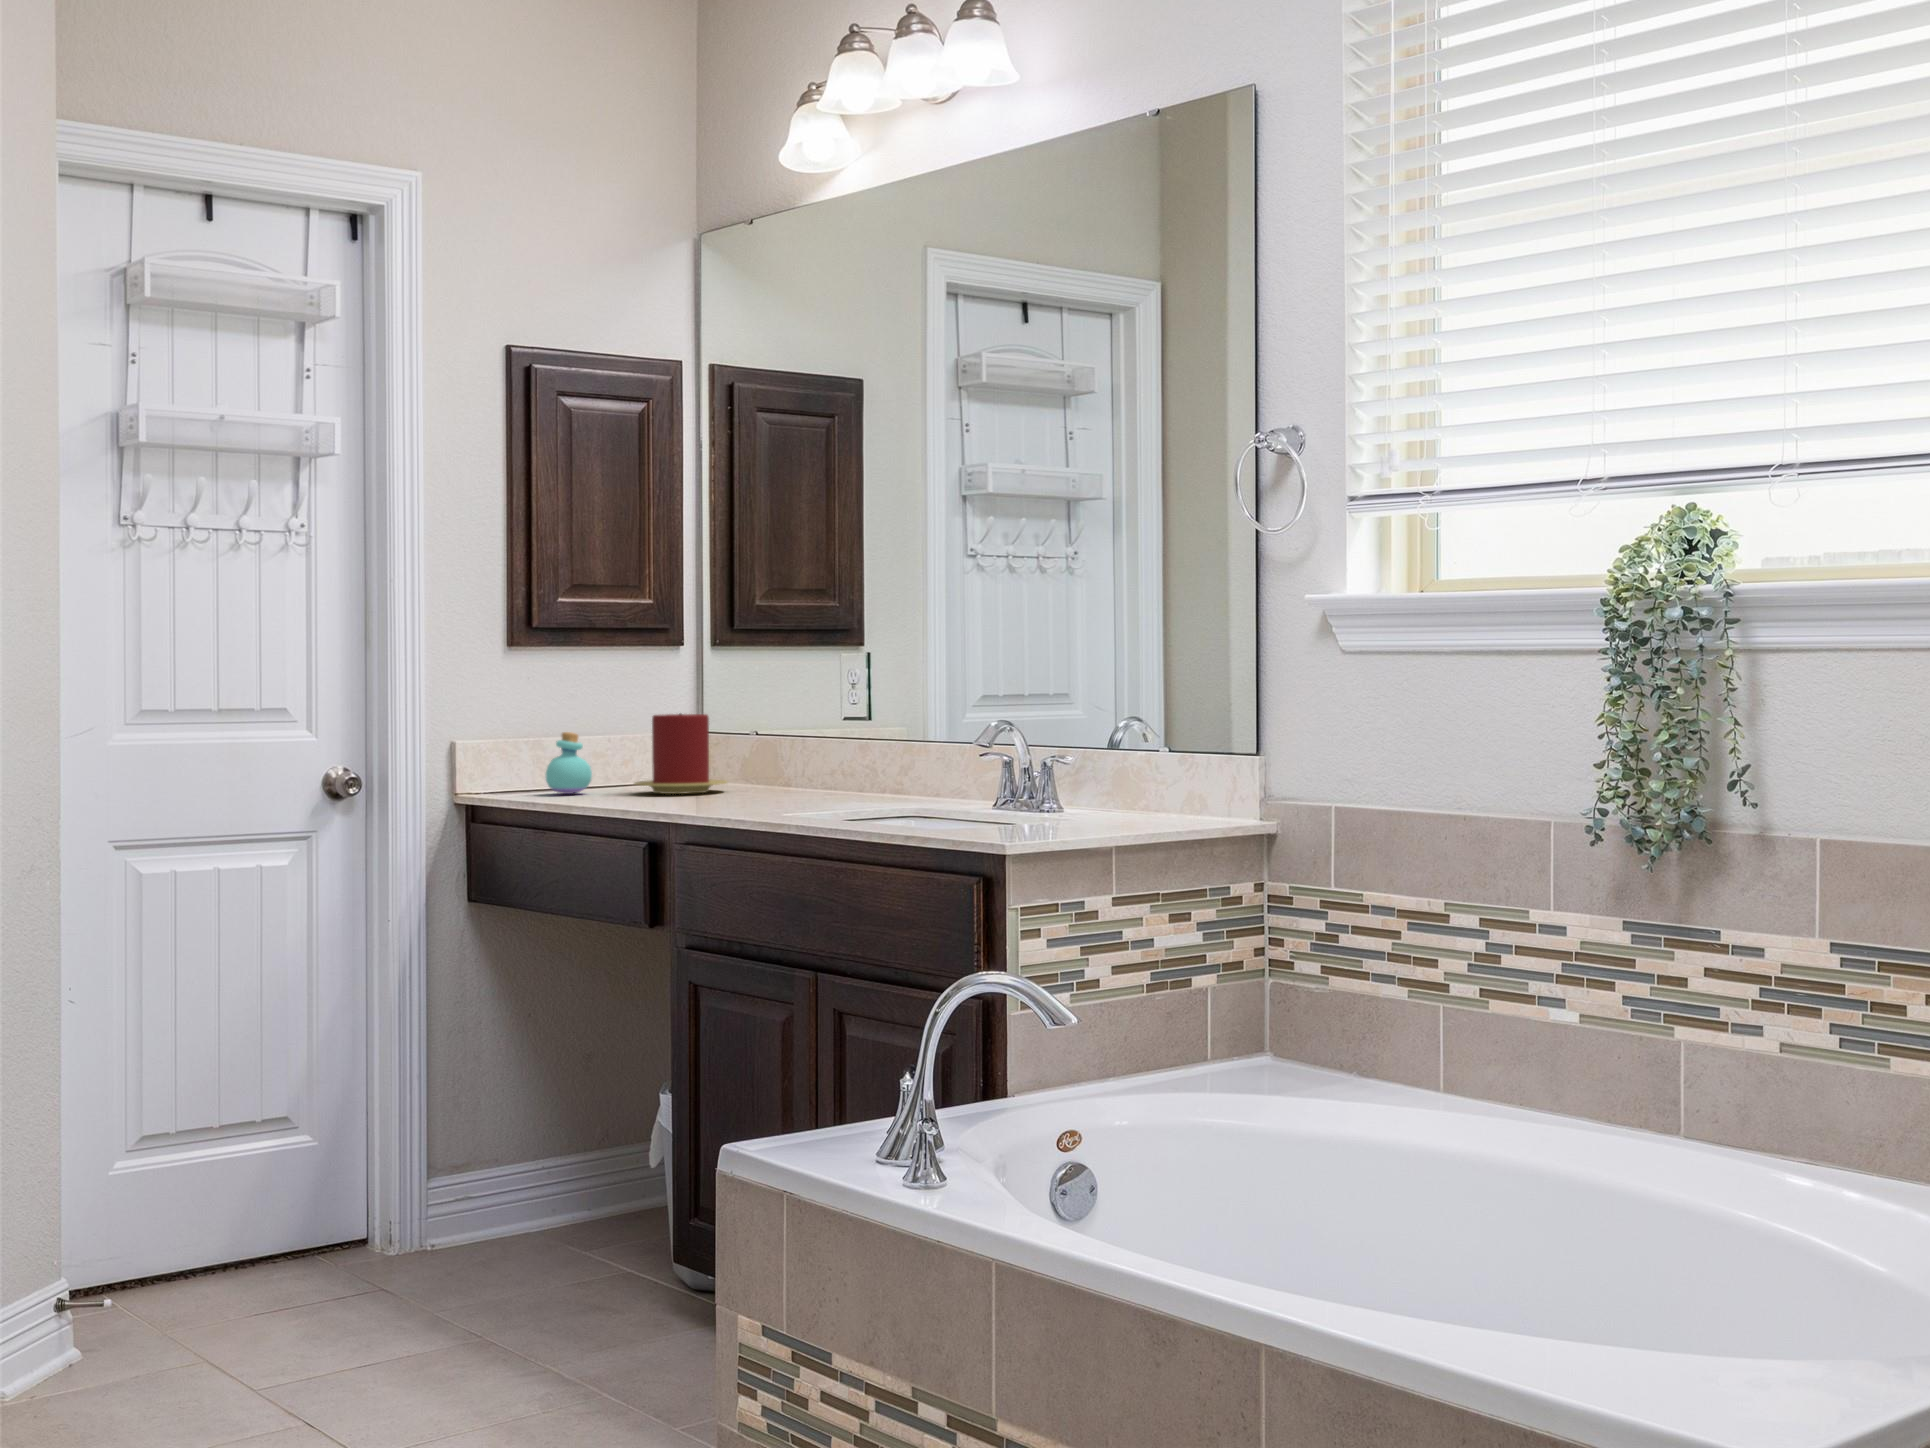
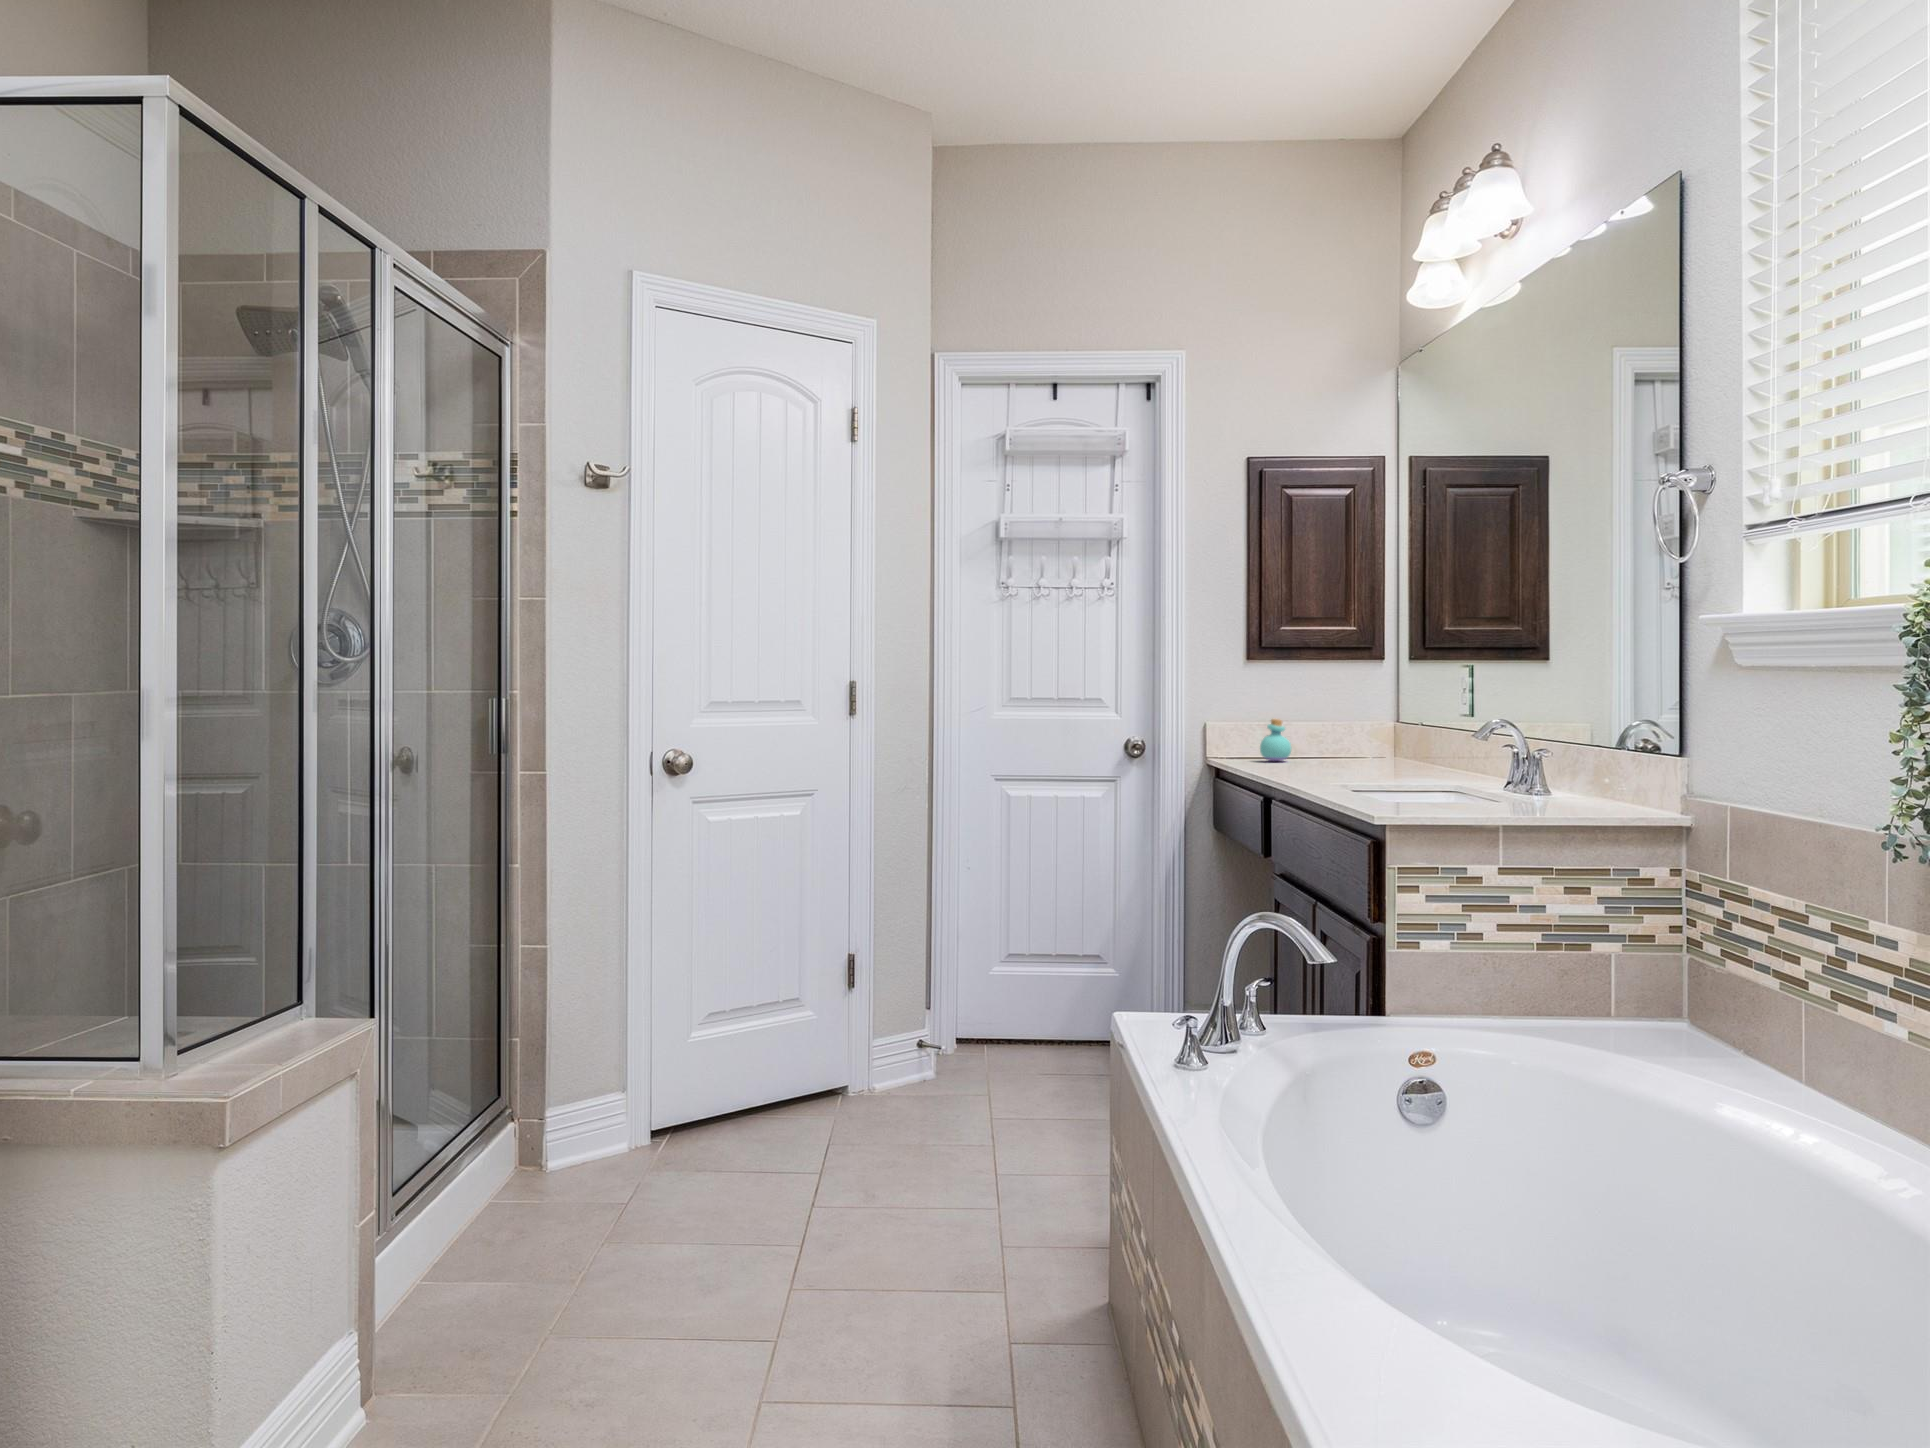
candle: present [634,714,727,794] -> none [1312,708,1382,765]

